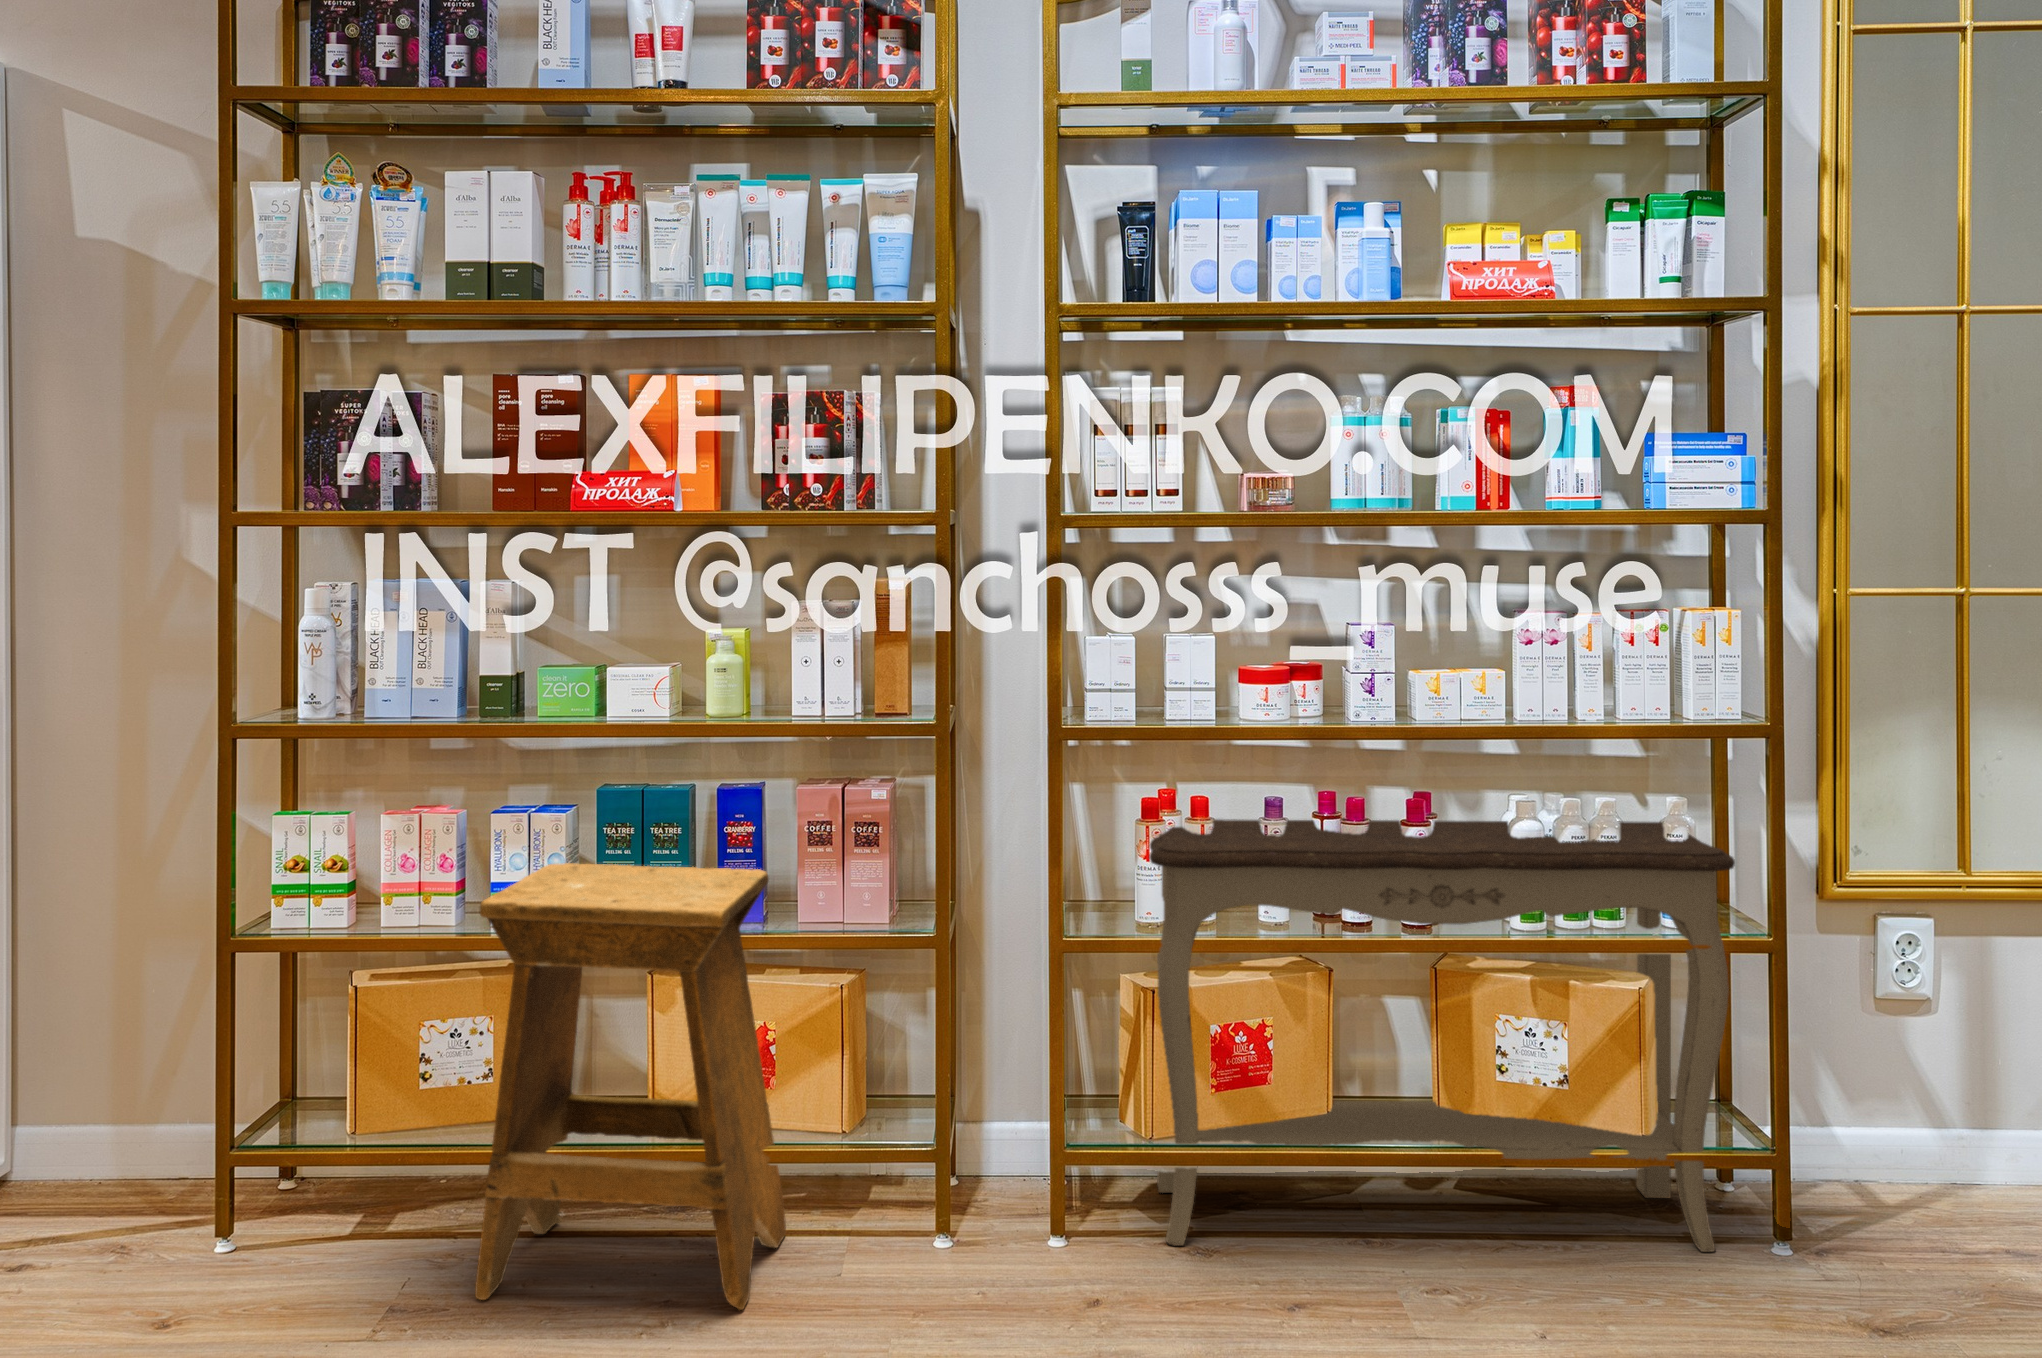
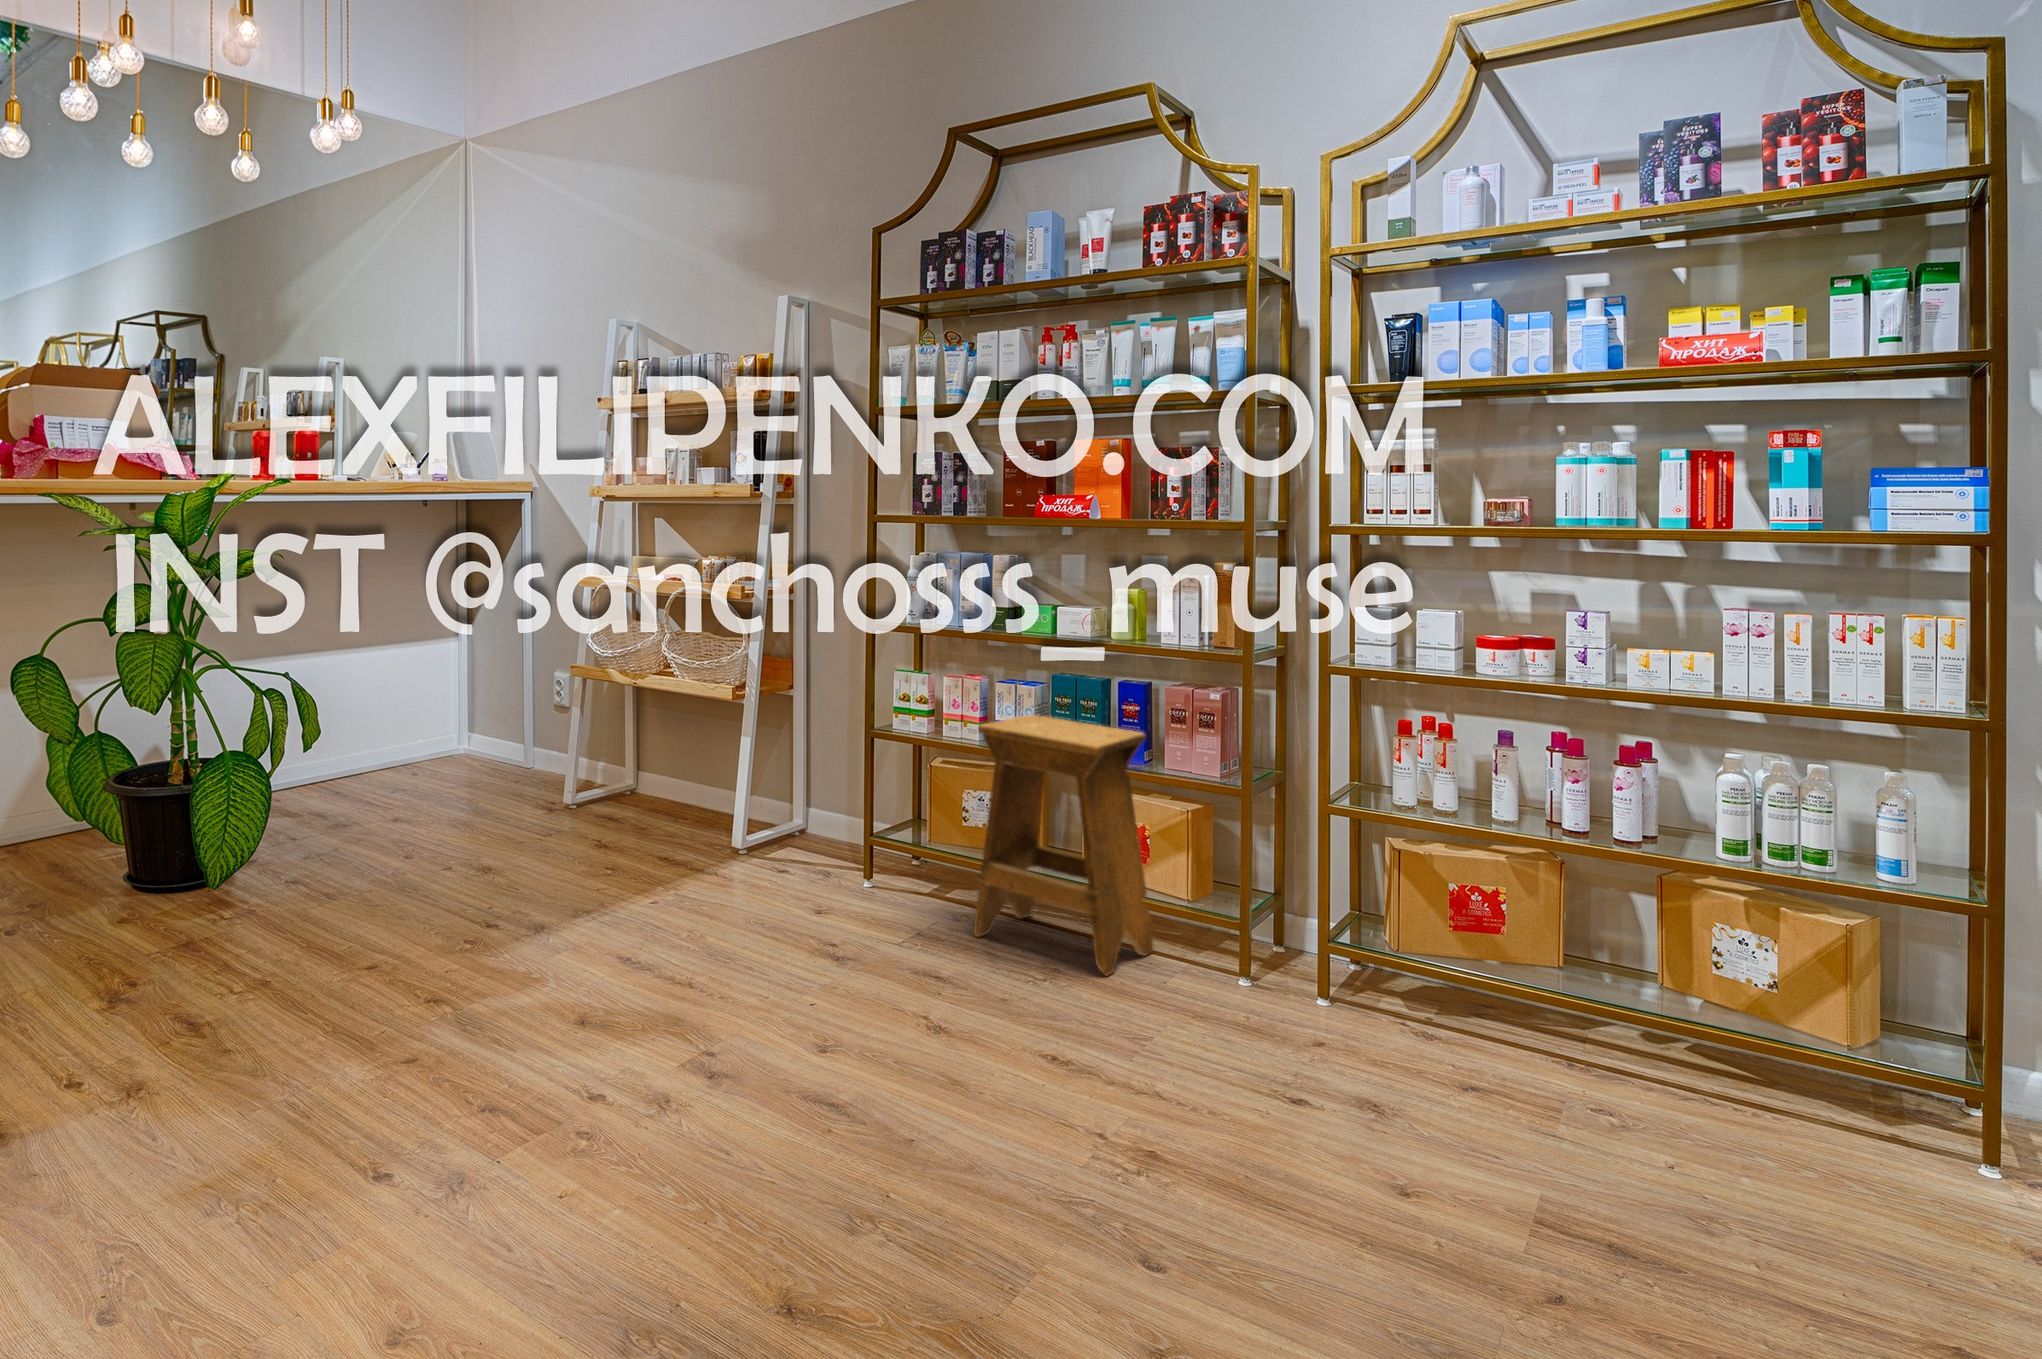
console table: present [1149,819,1735,1252] -> none [1394,738,1938,1153]

